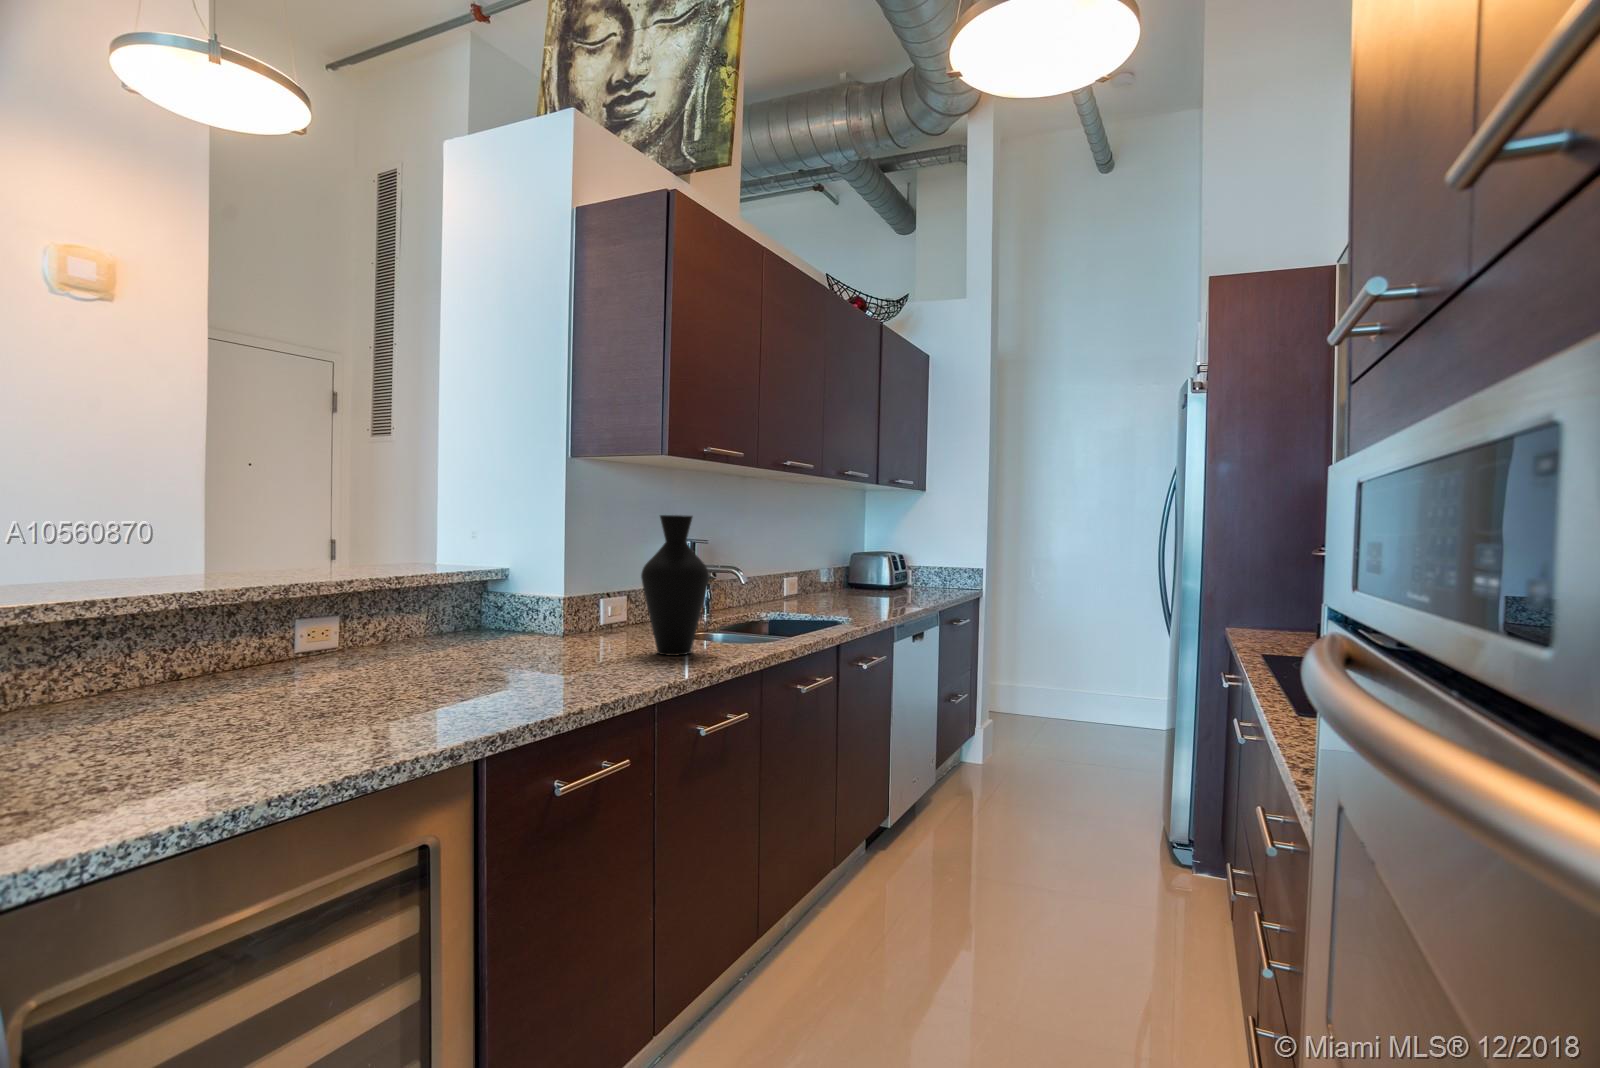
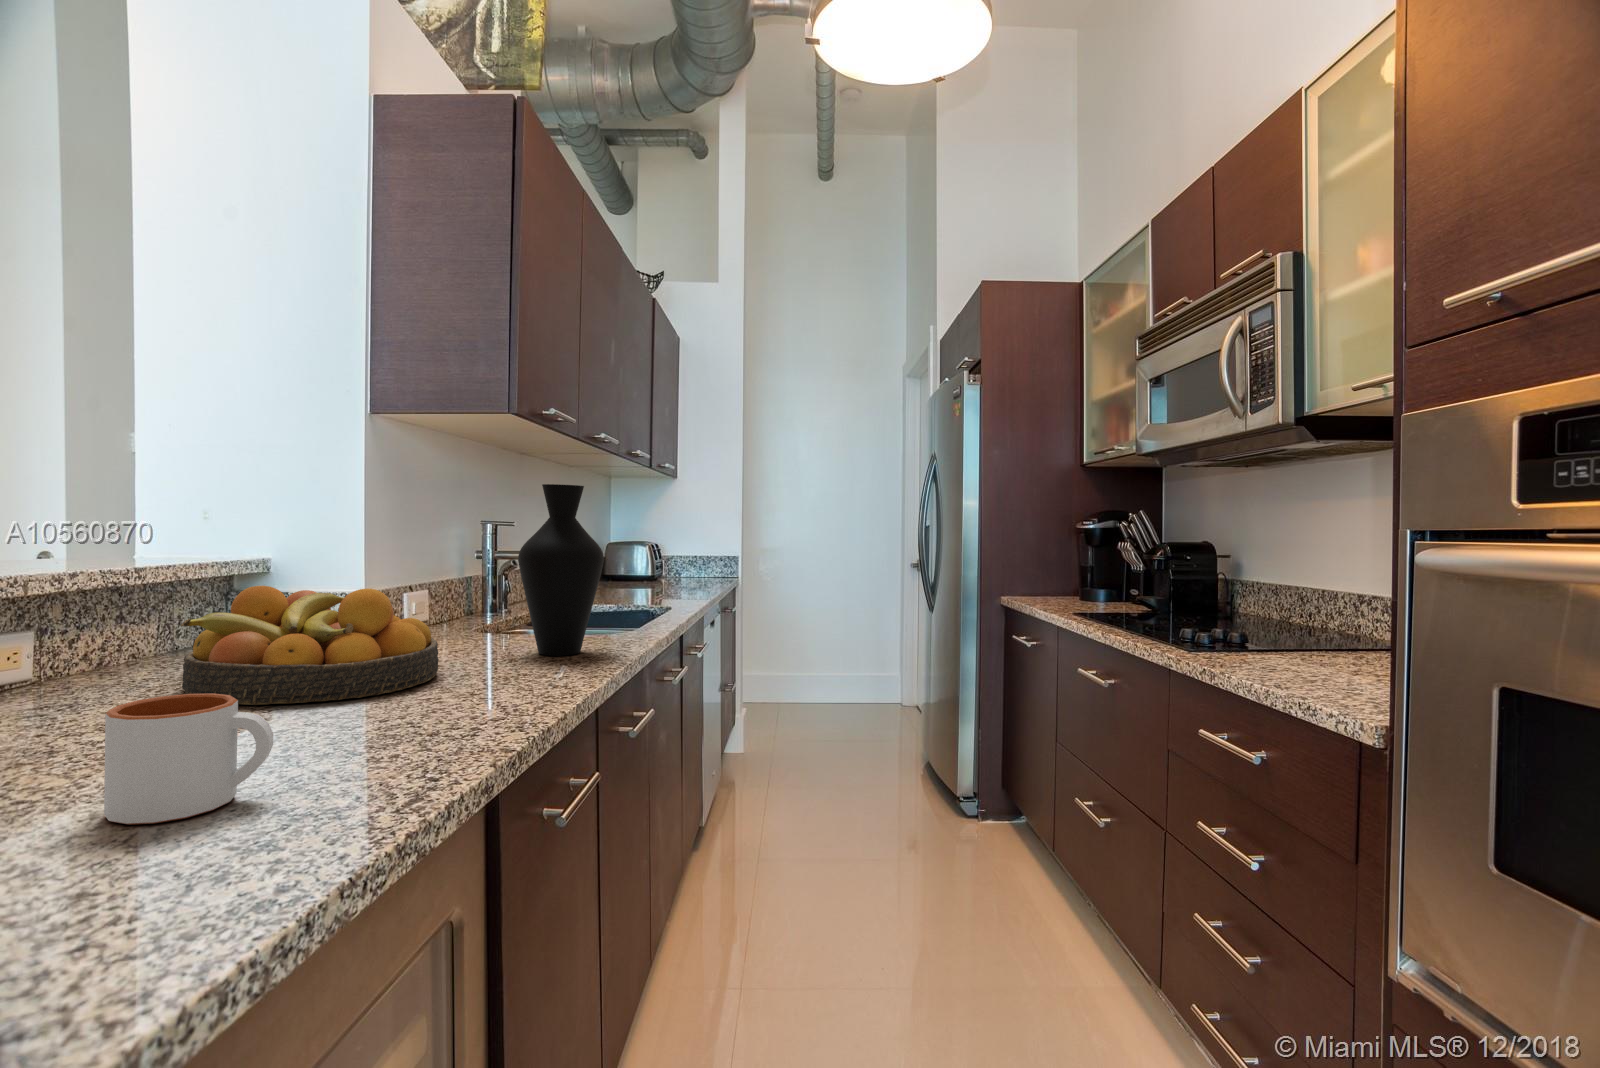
fruit bowl: none [396,593,563,674] -> present [181,586,439,705]
mug: none [262,661,348,732] -> present [104,693,273,825]

